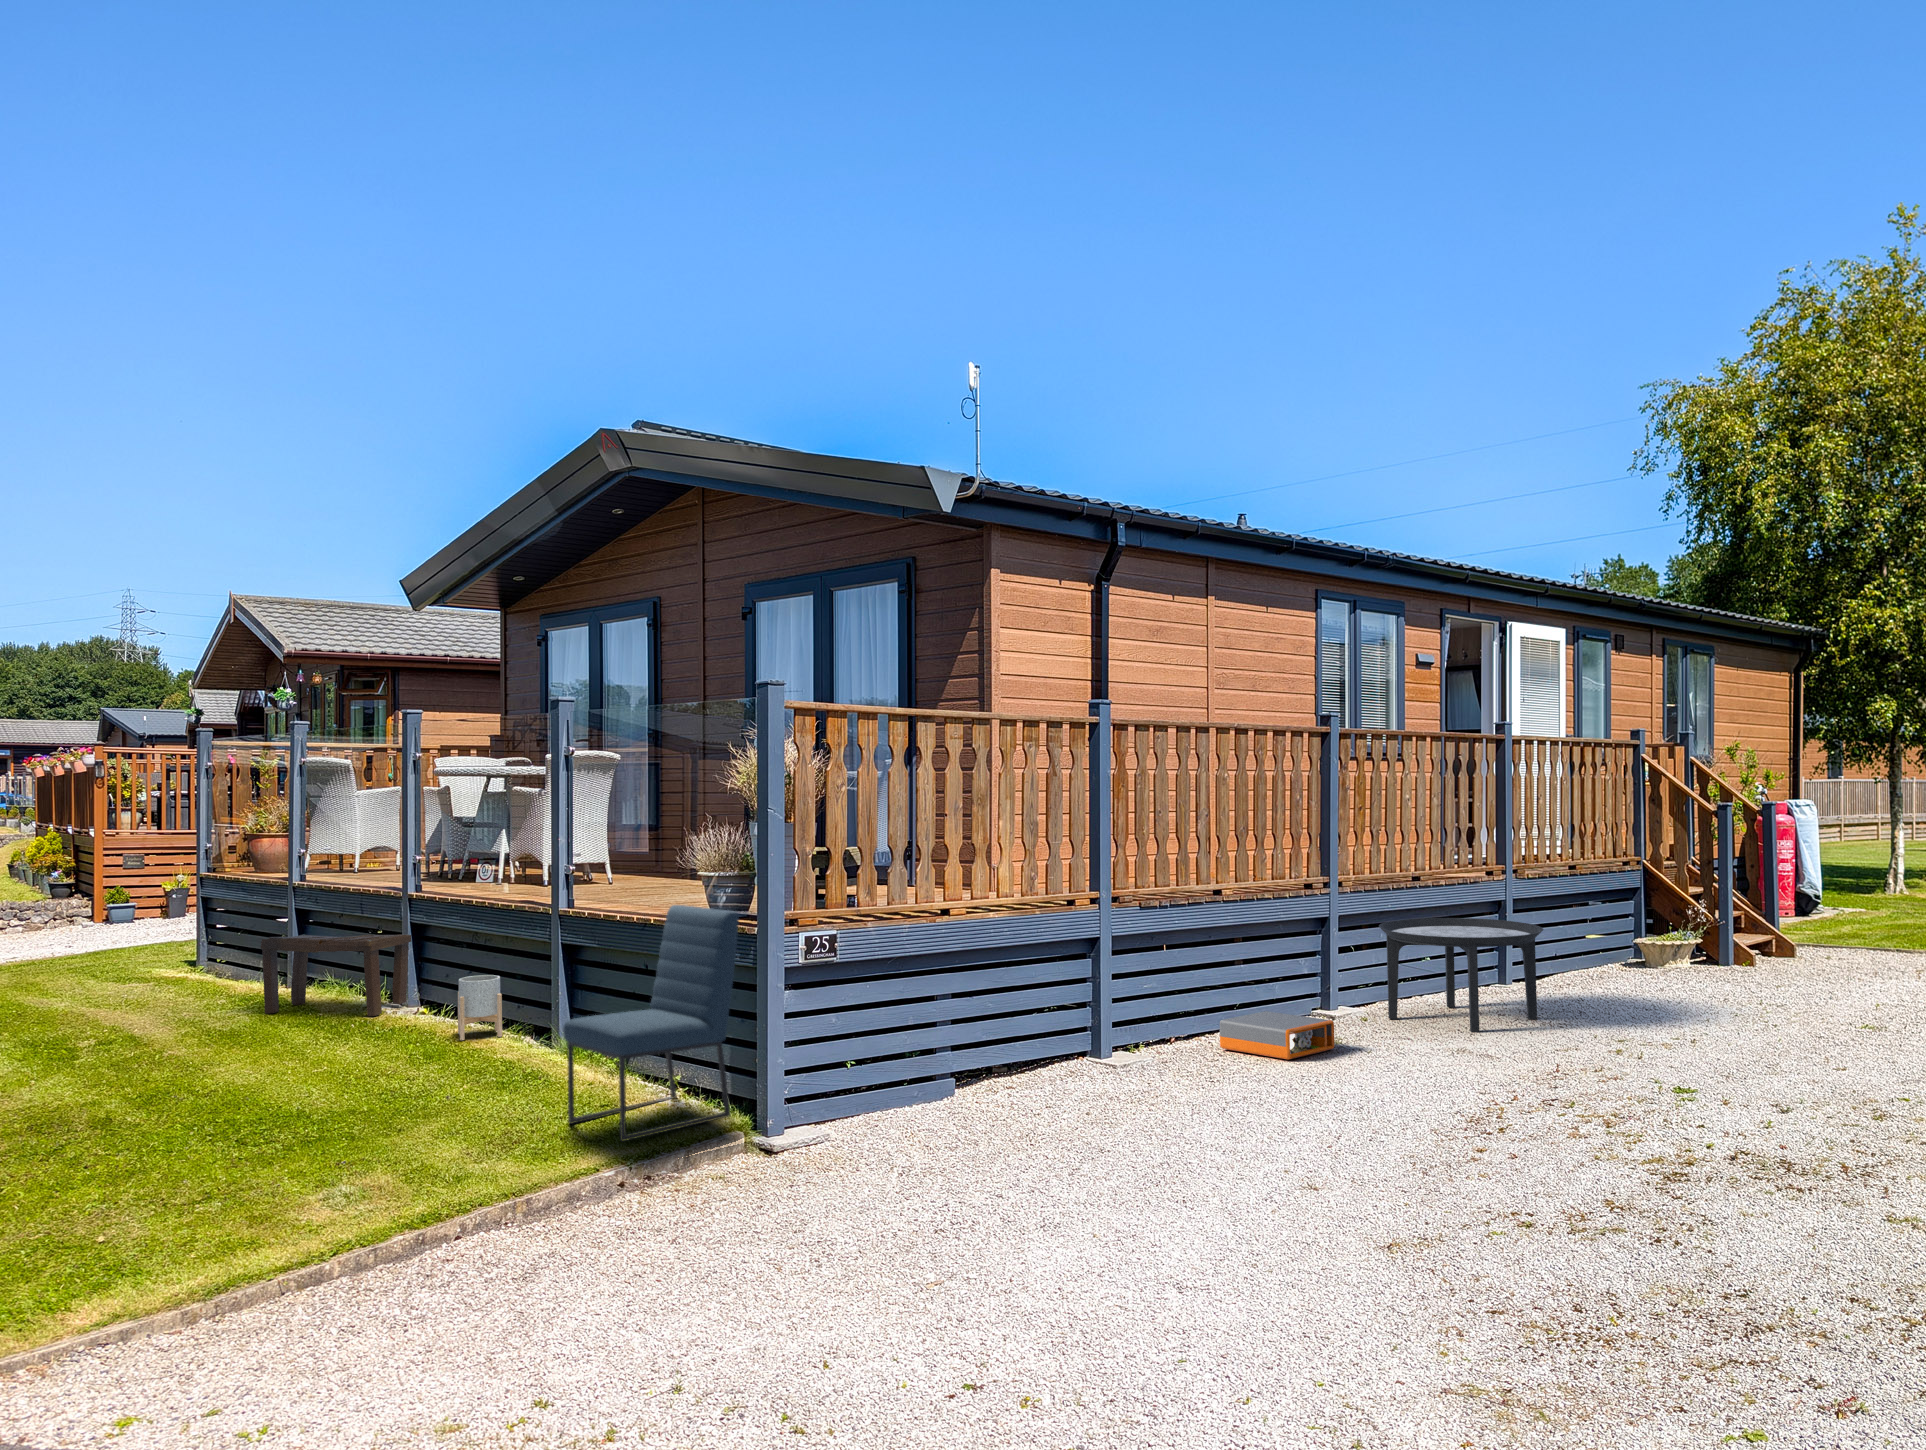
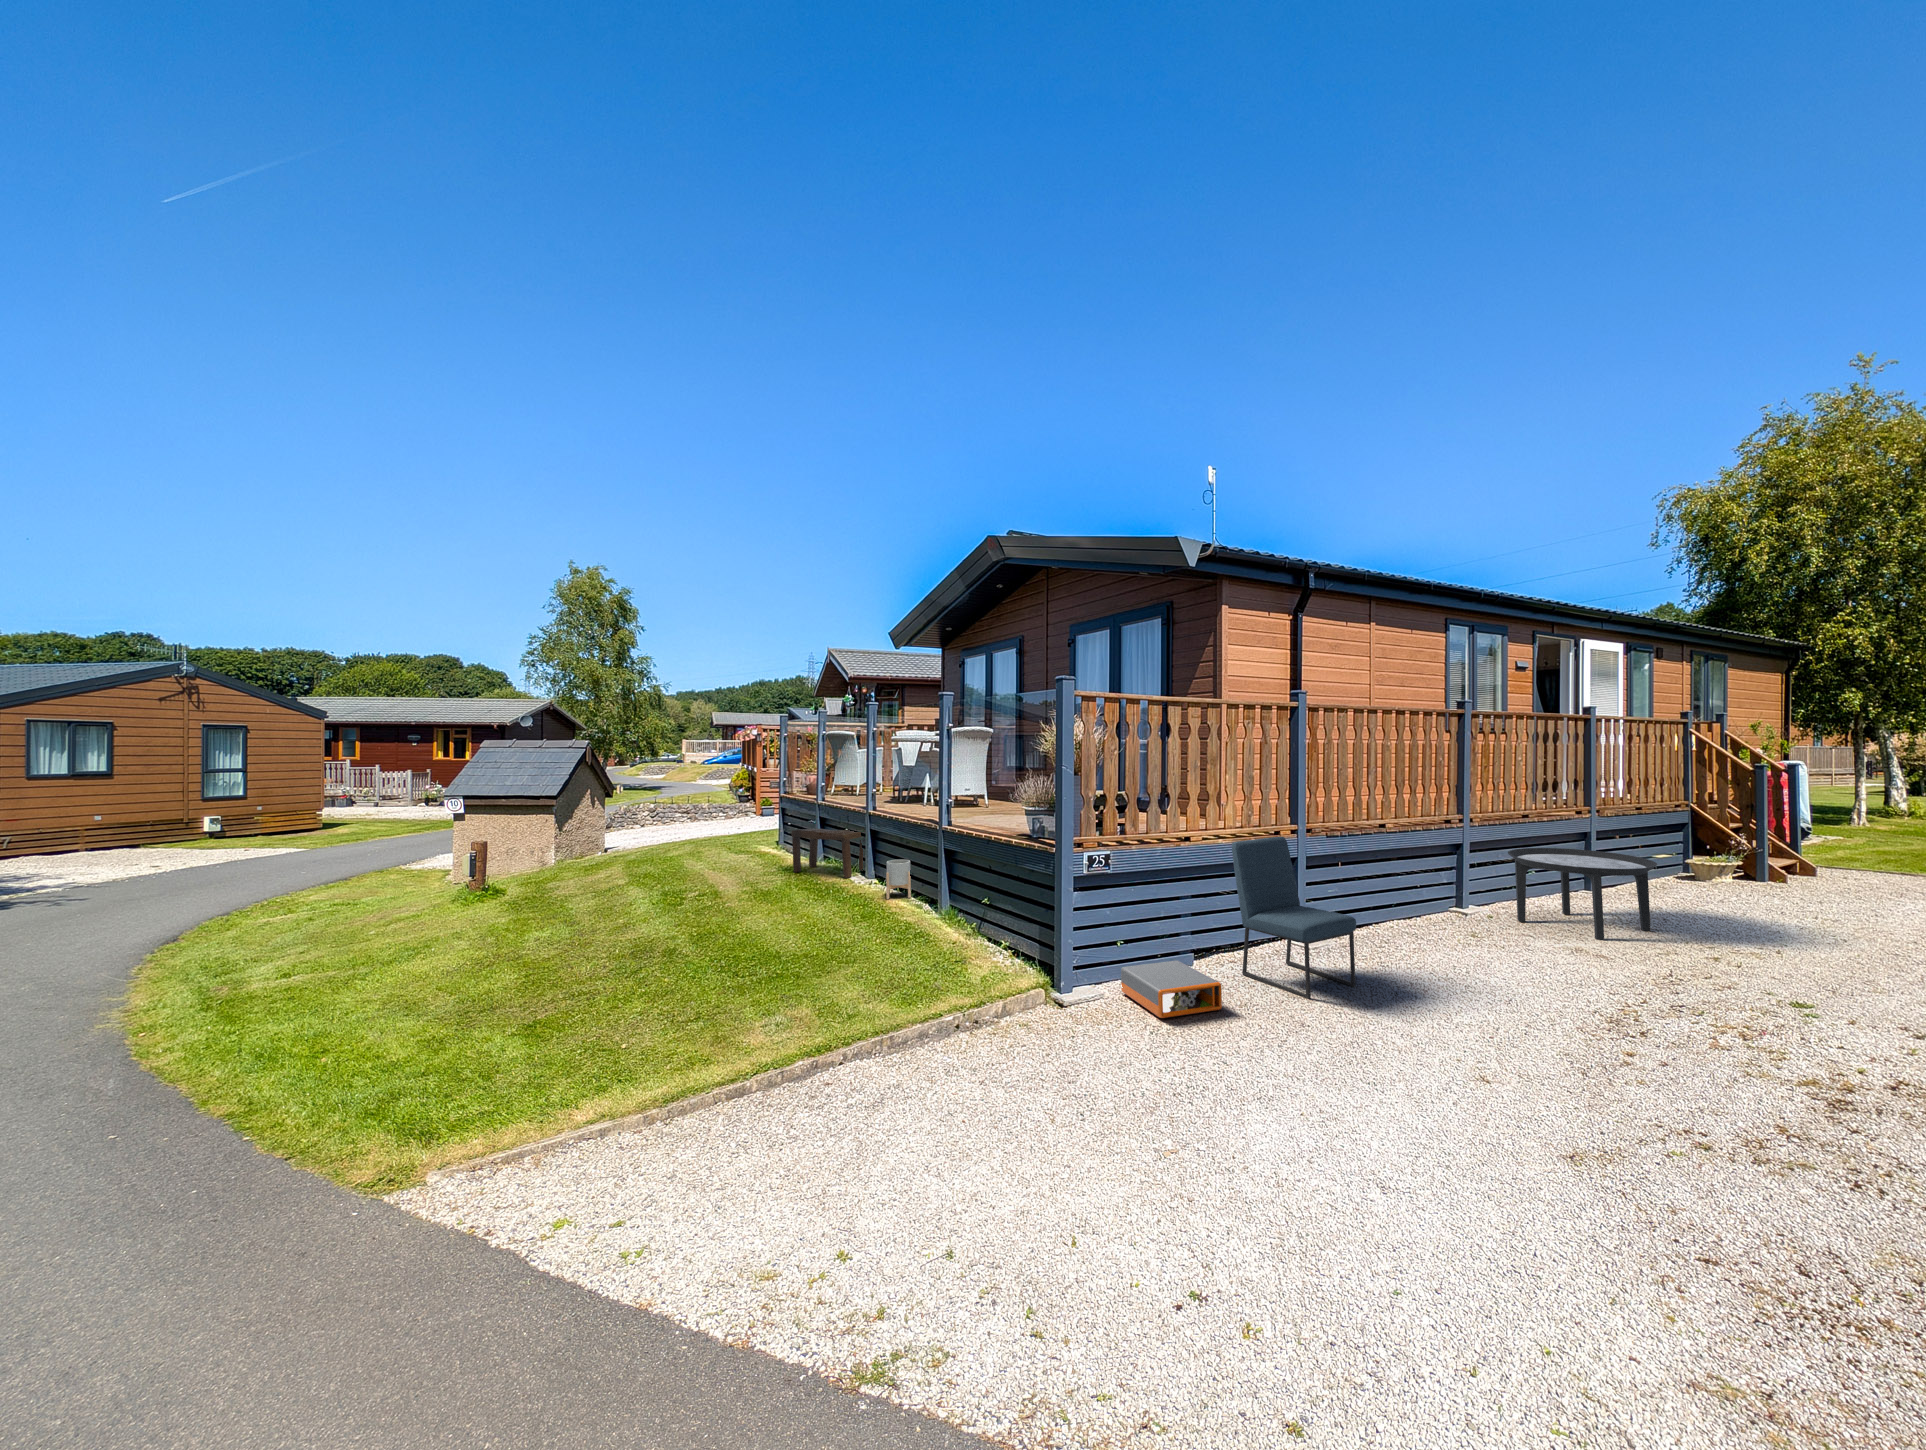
chair: present [563,905,739,1141] -> present [1232,837,1356,999]
storage box: present [1220,1011,1335,1059] -> present [1121,961,1222,1018]

